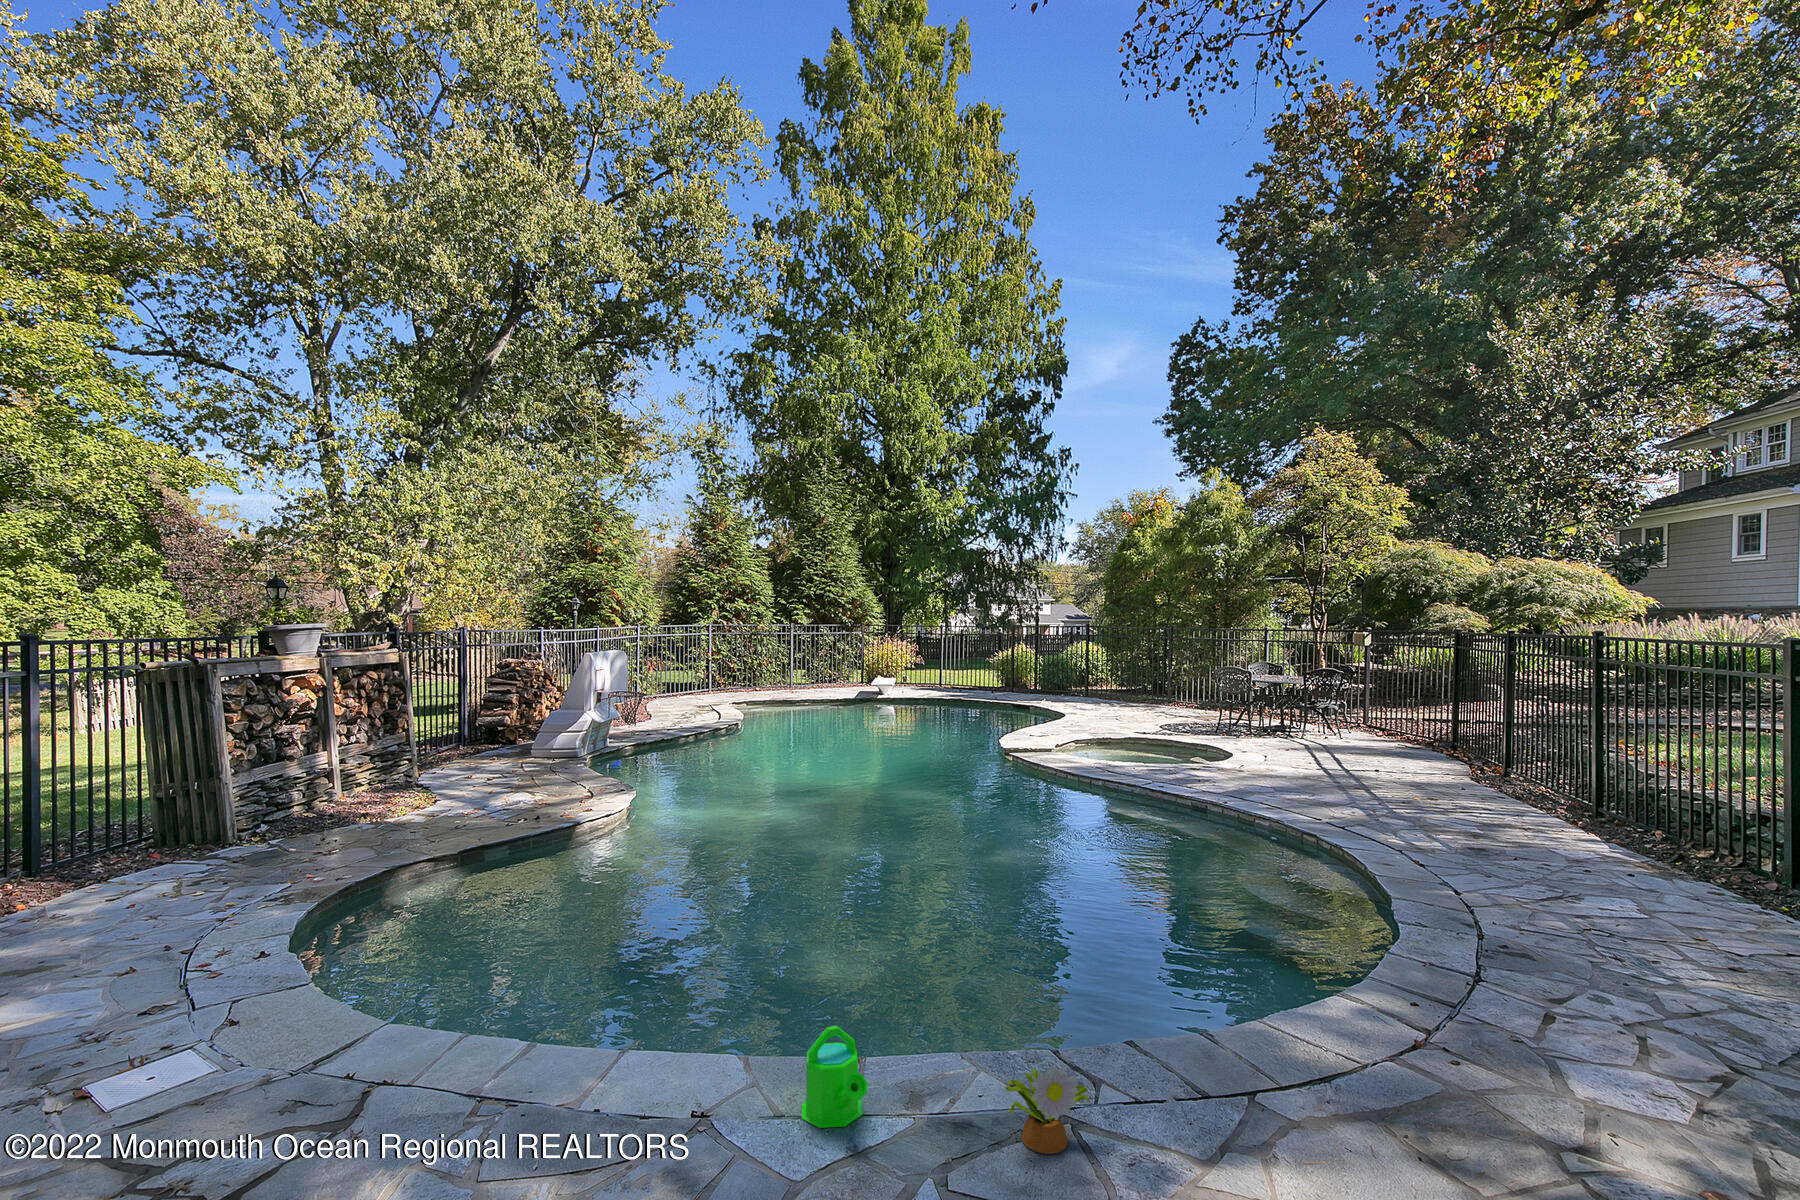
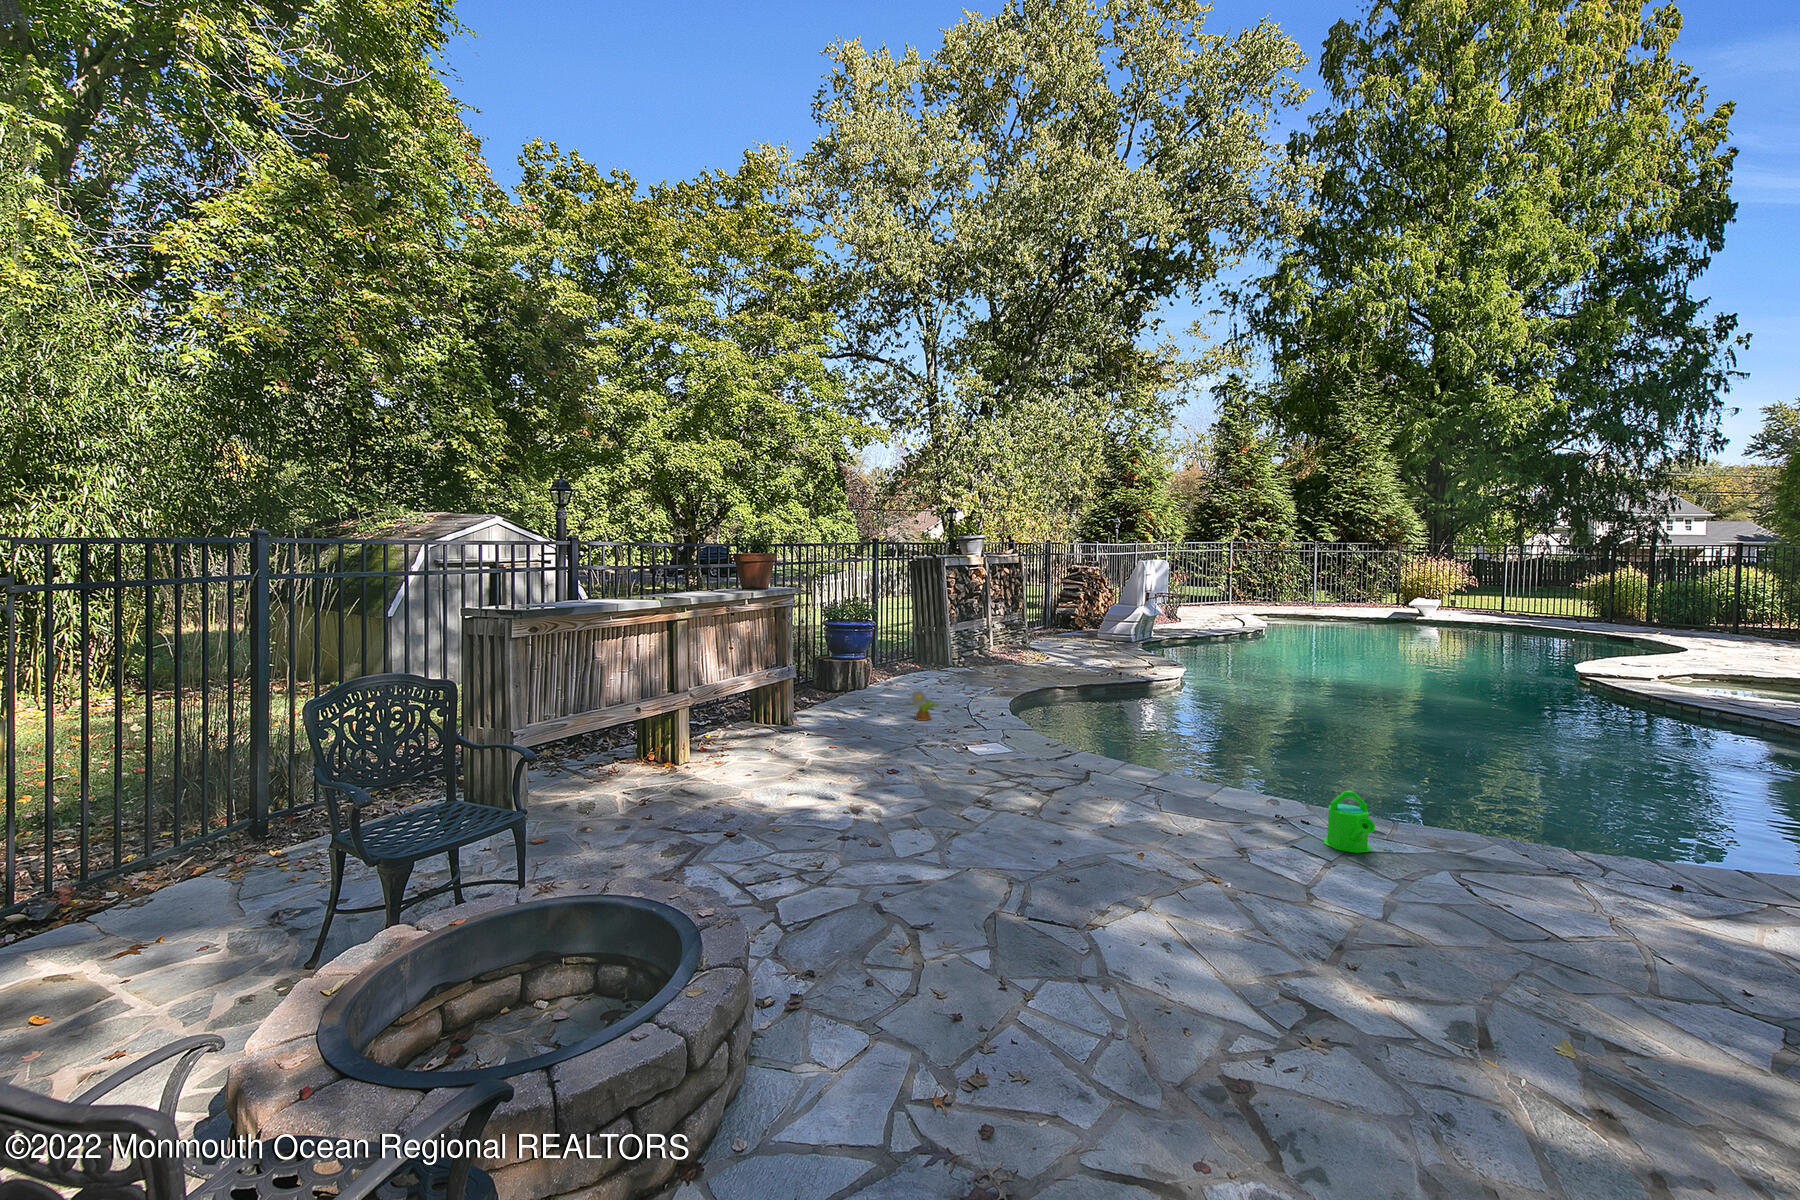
decorative plant: present [1005,1065,1091,1154] -> present [911,690,939,721]

